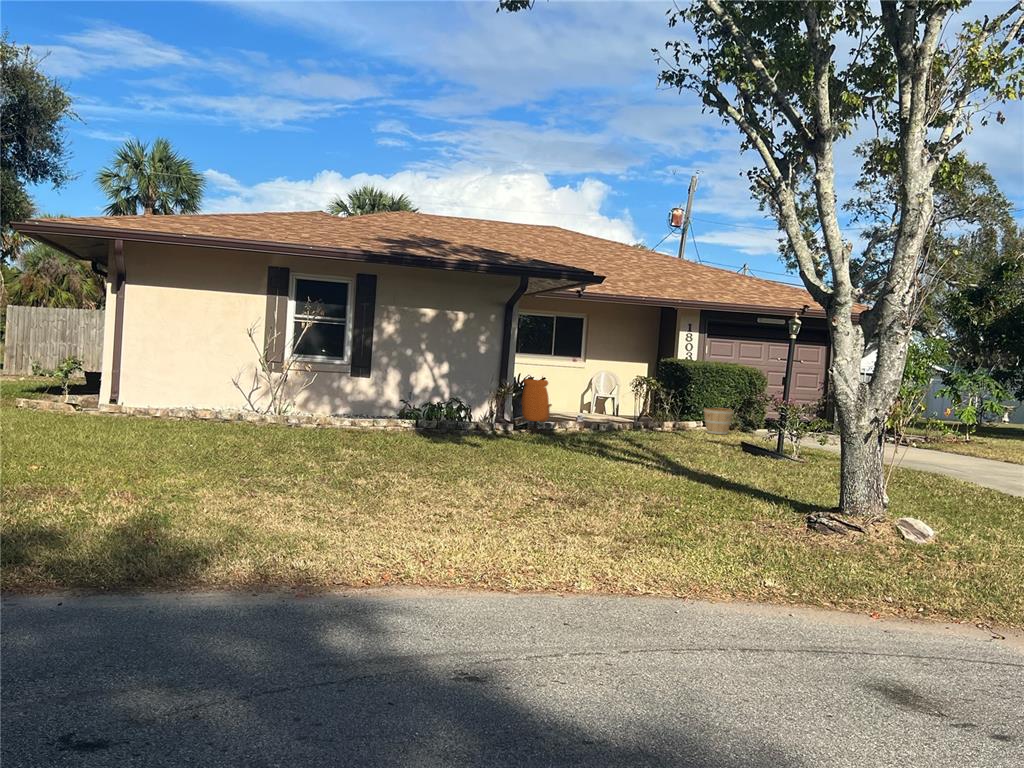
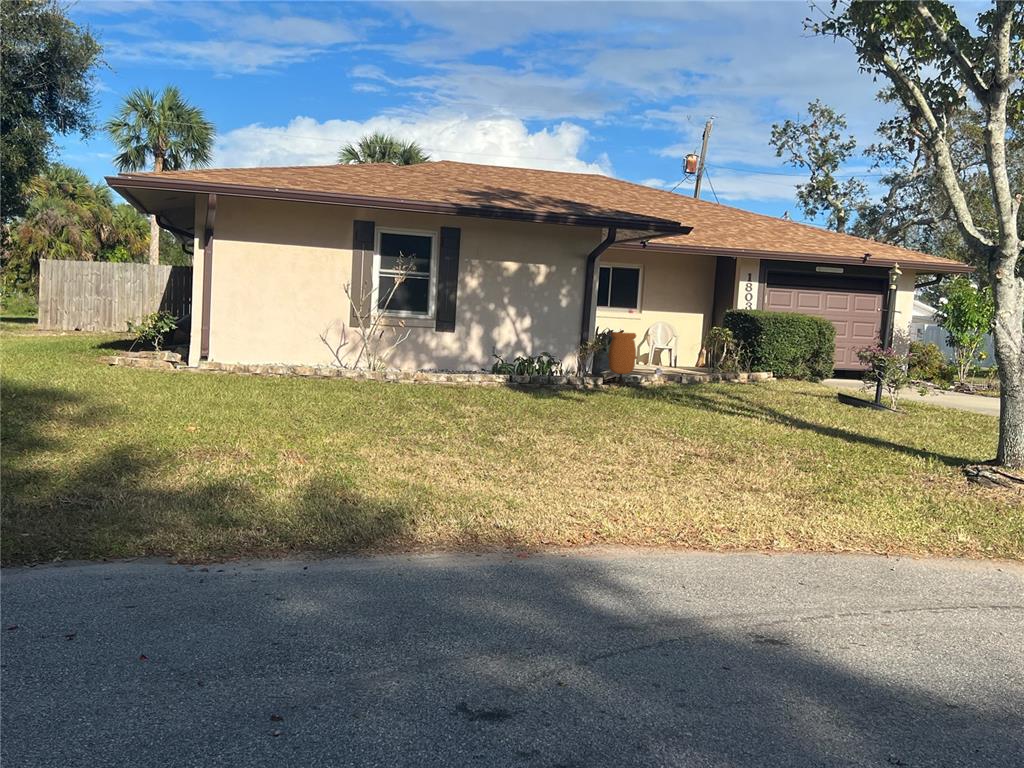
wooden bucket: present [704,408,734,435] -> none [774,357,805,384]

